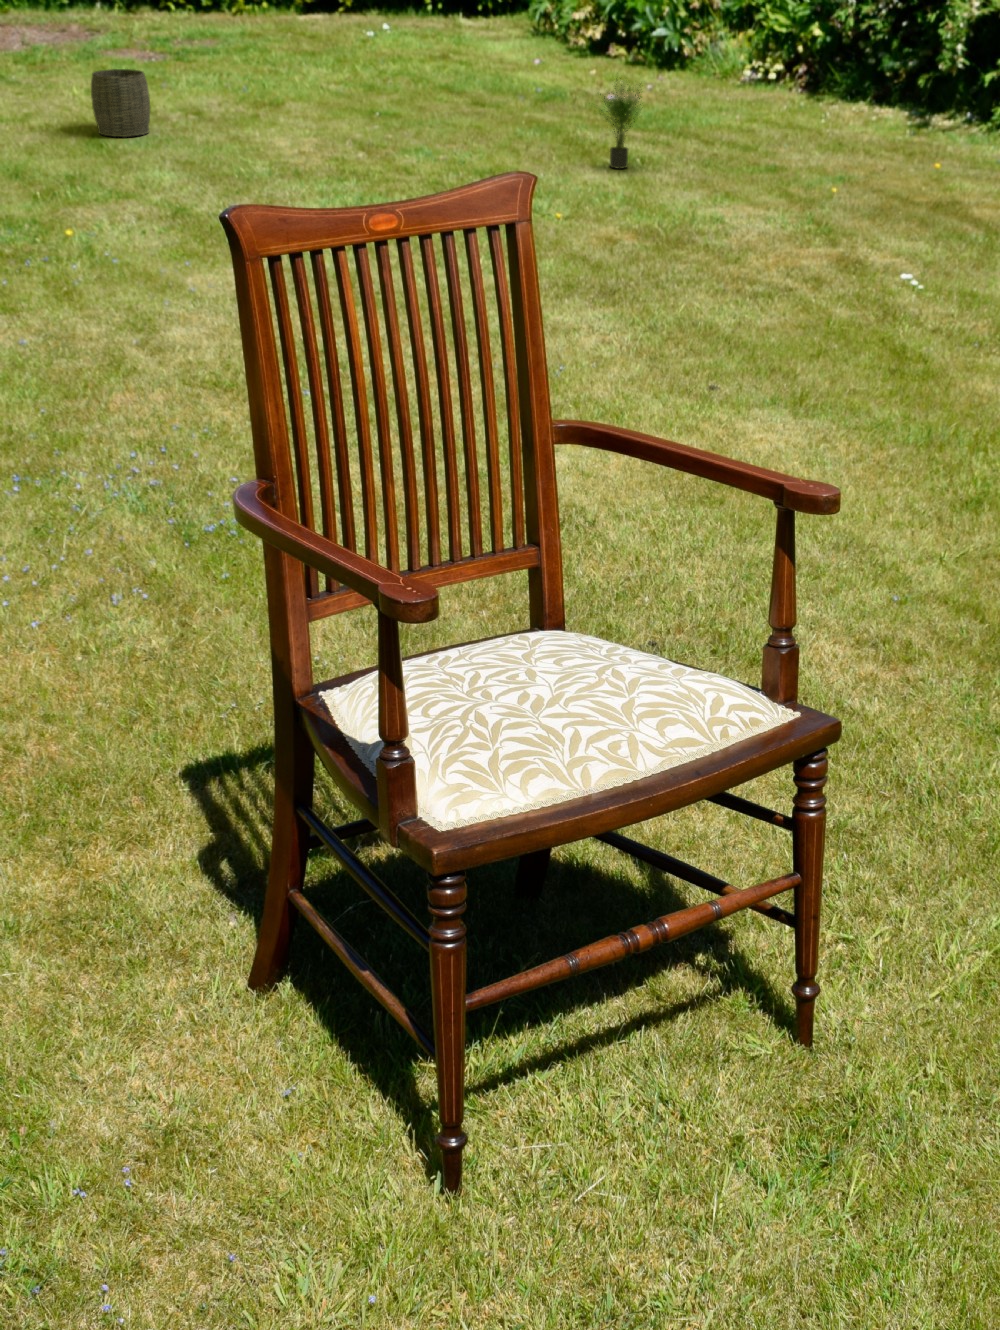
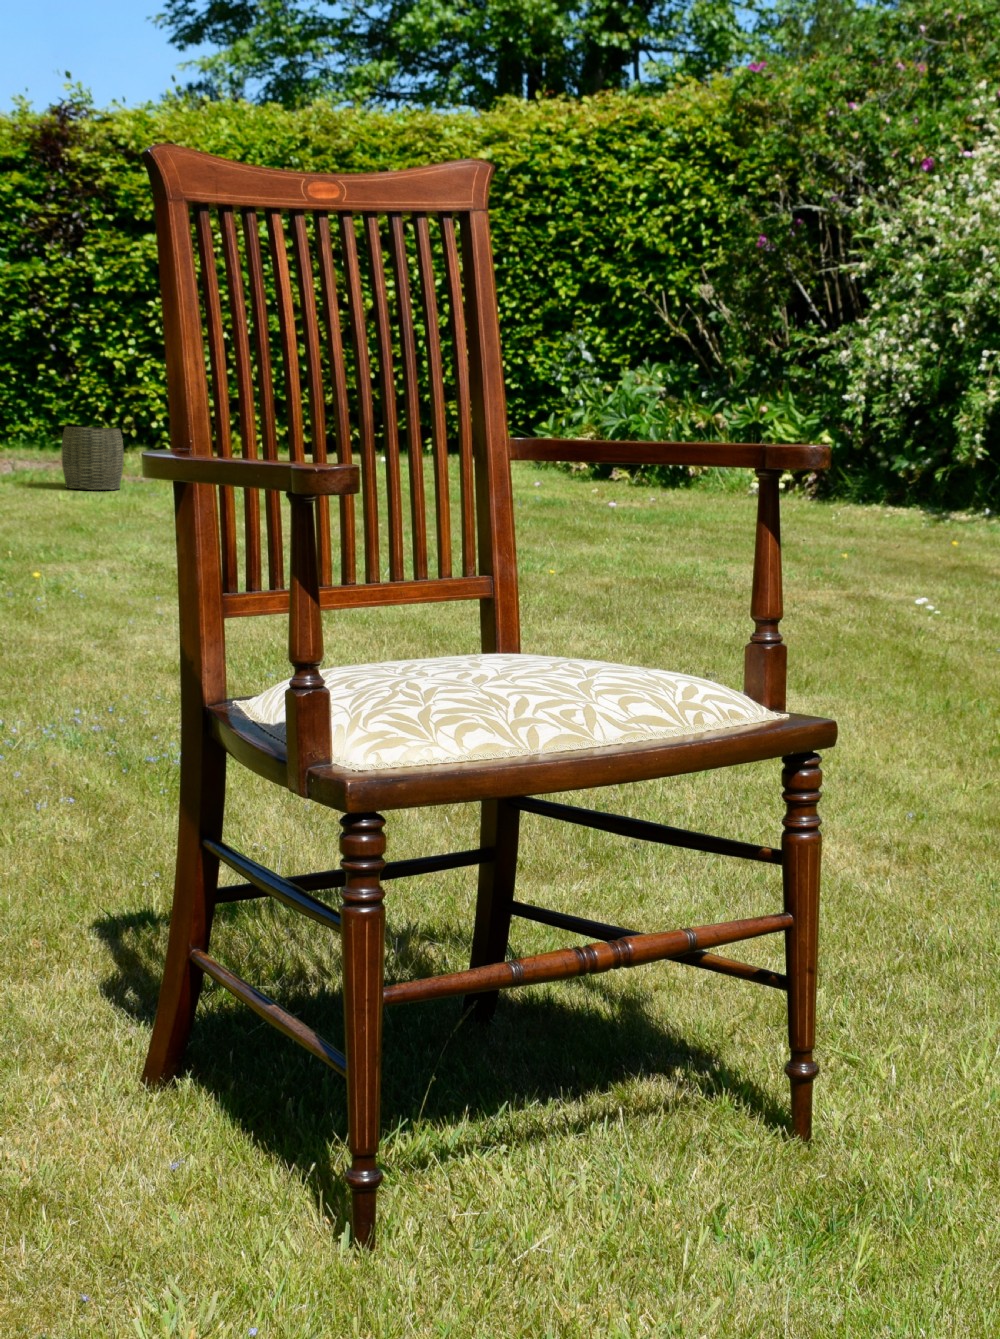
potted plant: present [600,78,643,169] -> none [581,429,653,528]

